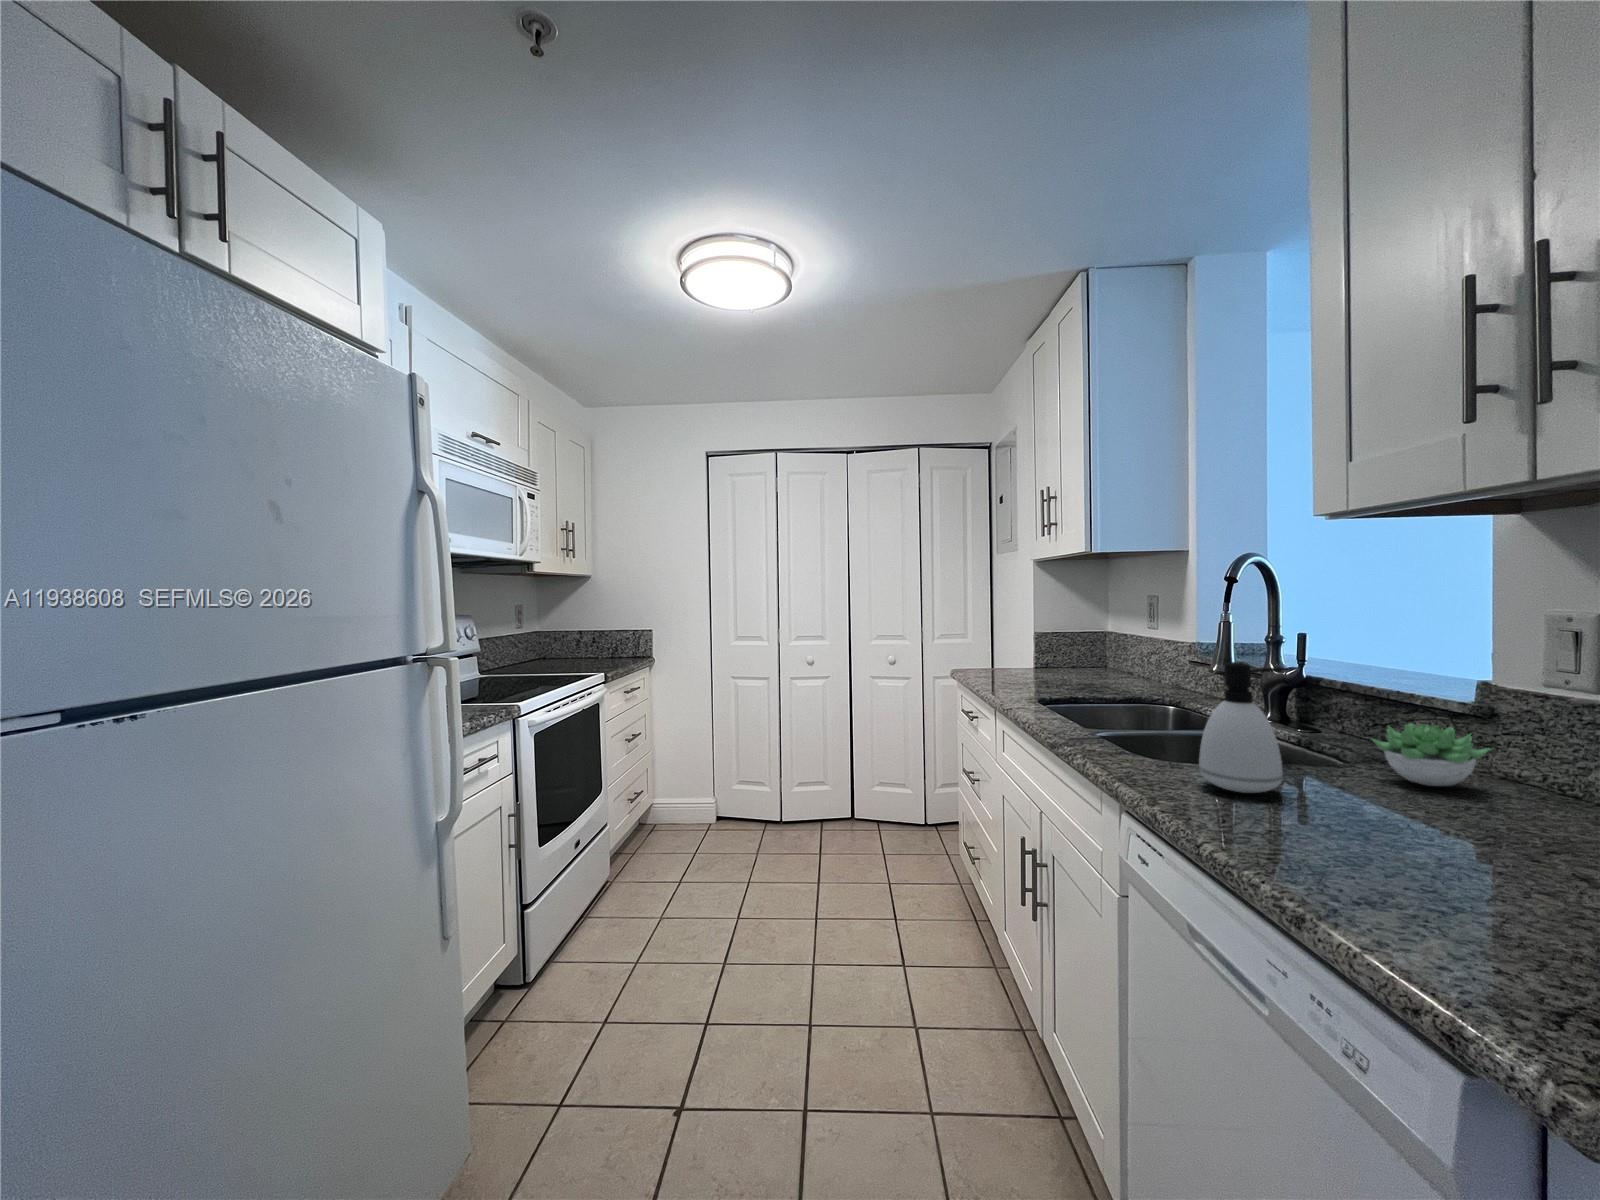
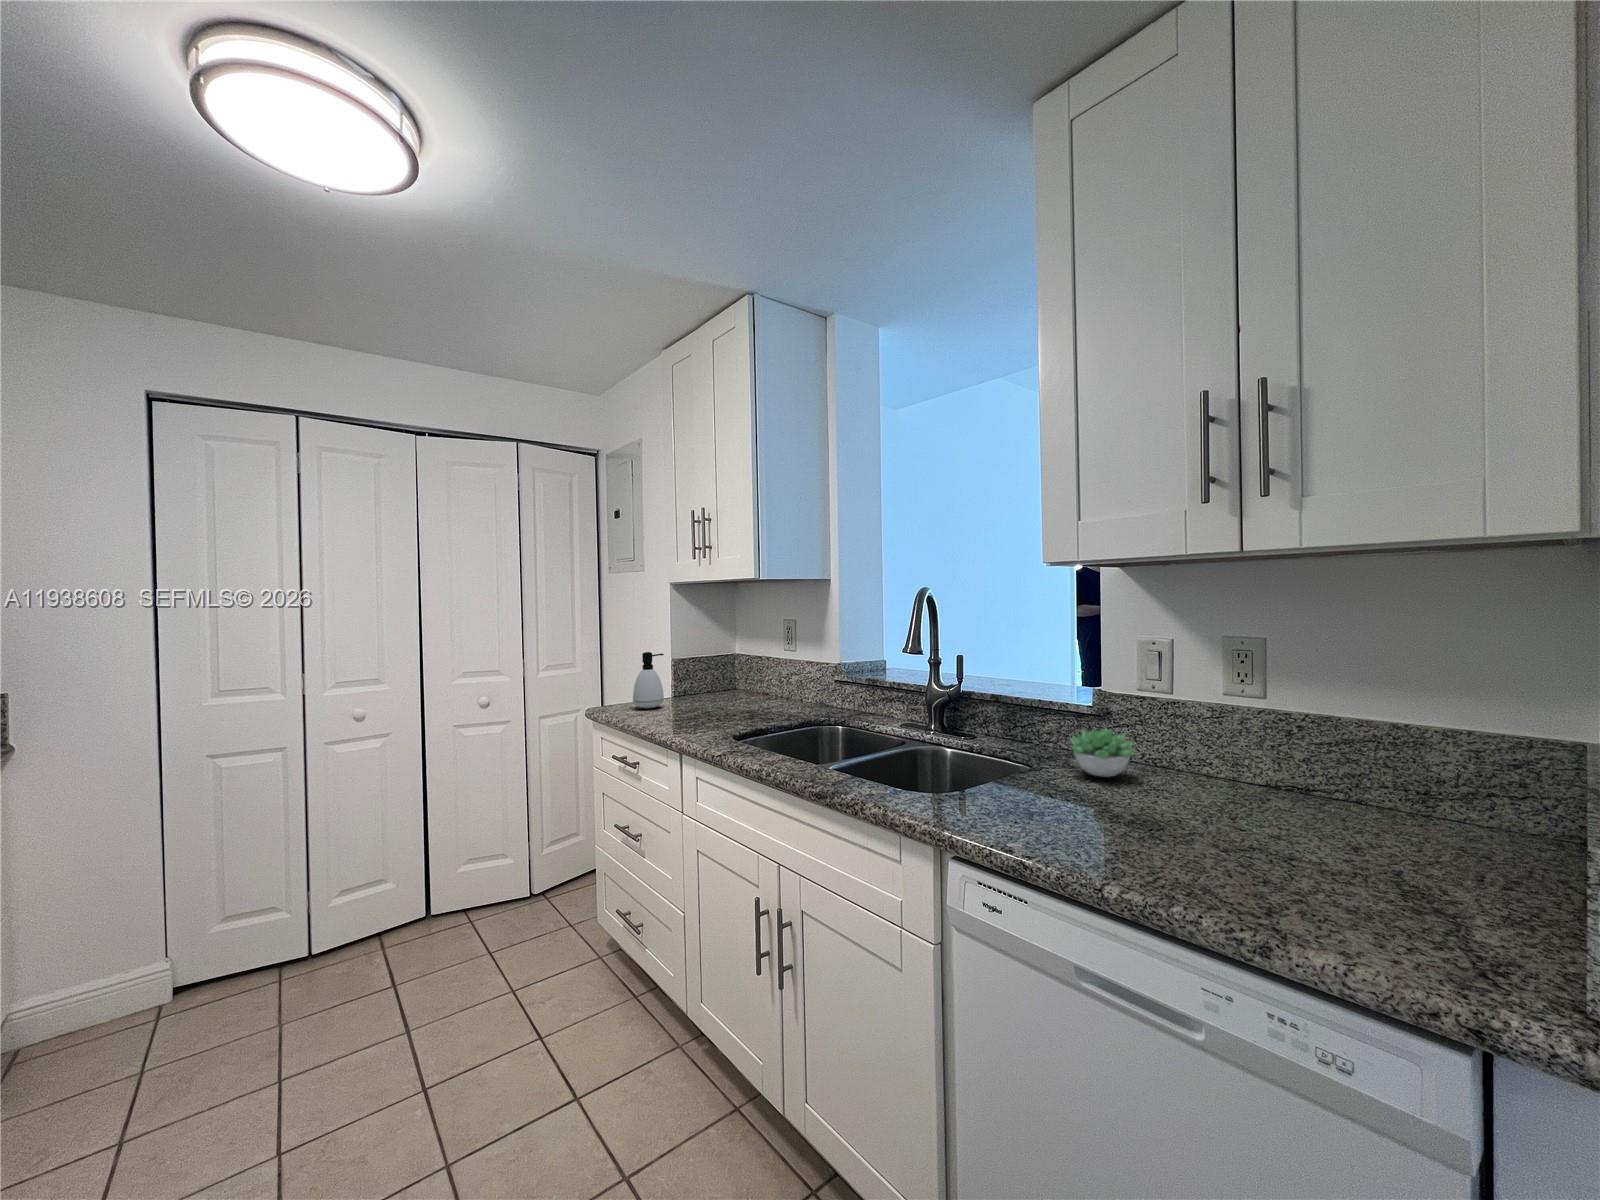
soap dispenser: present [1199,662,1283,793] -> present [633,652,664,708]

